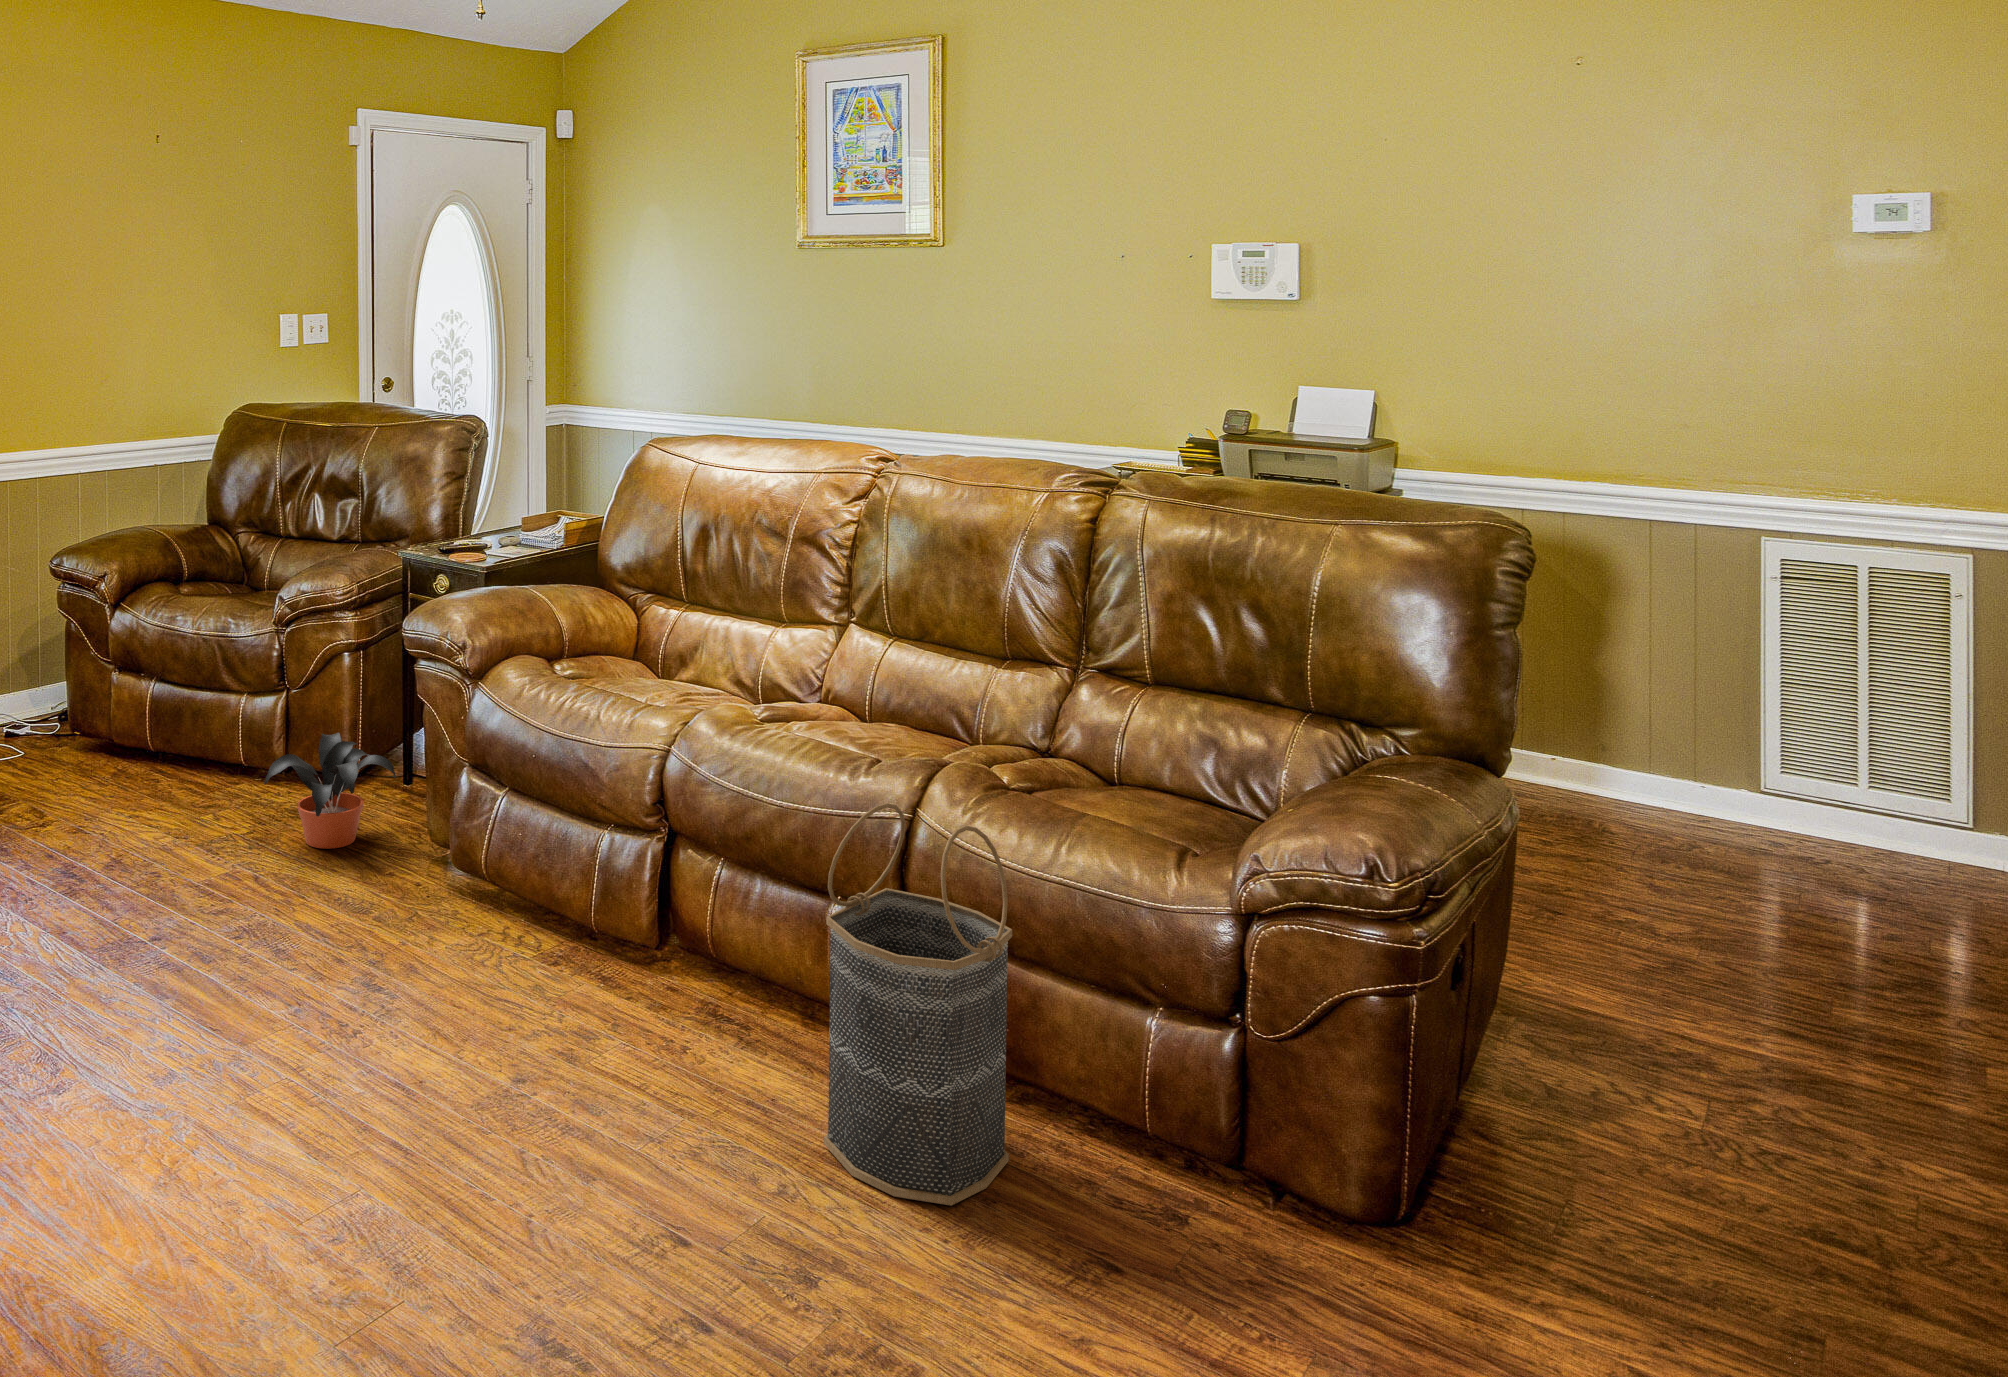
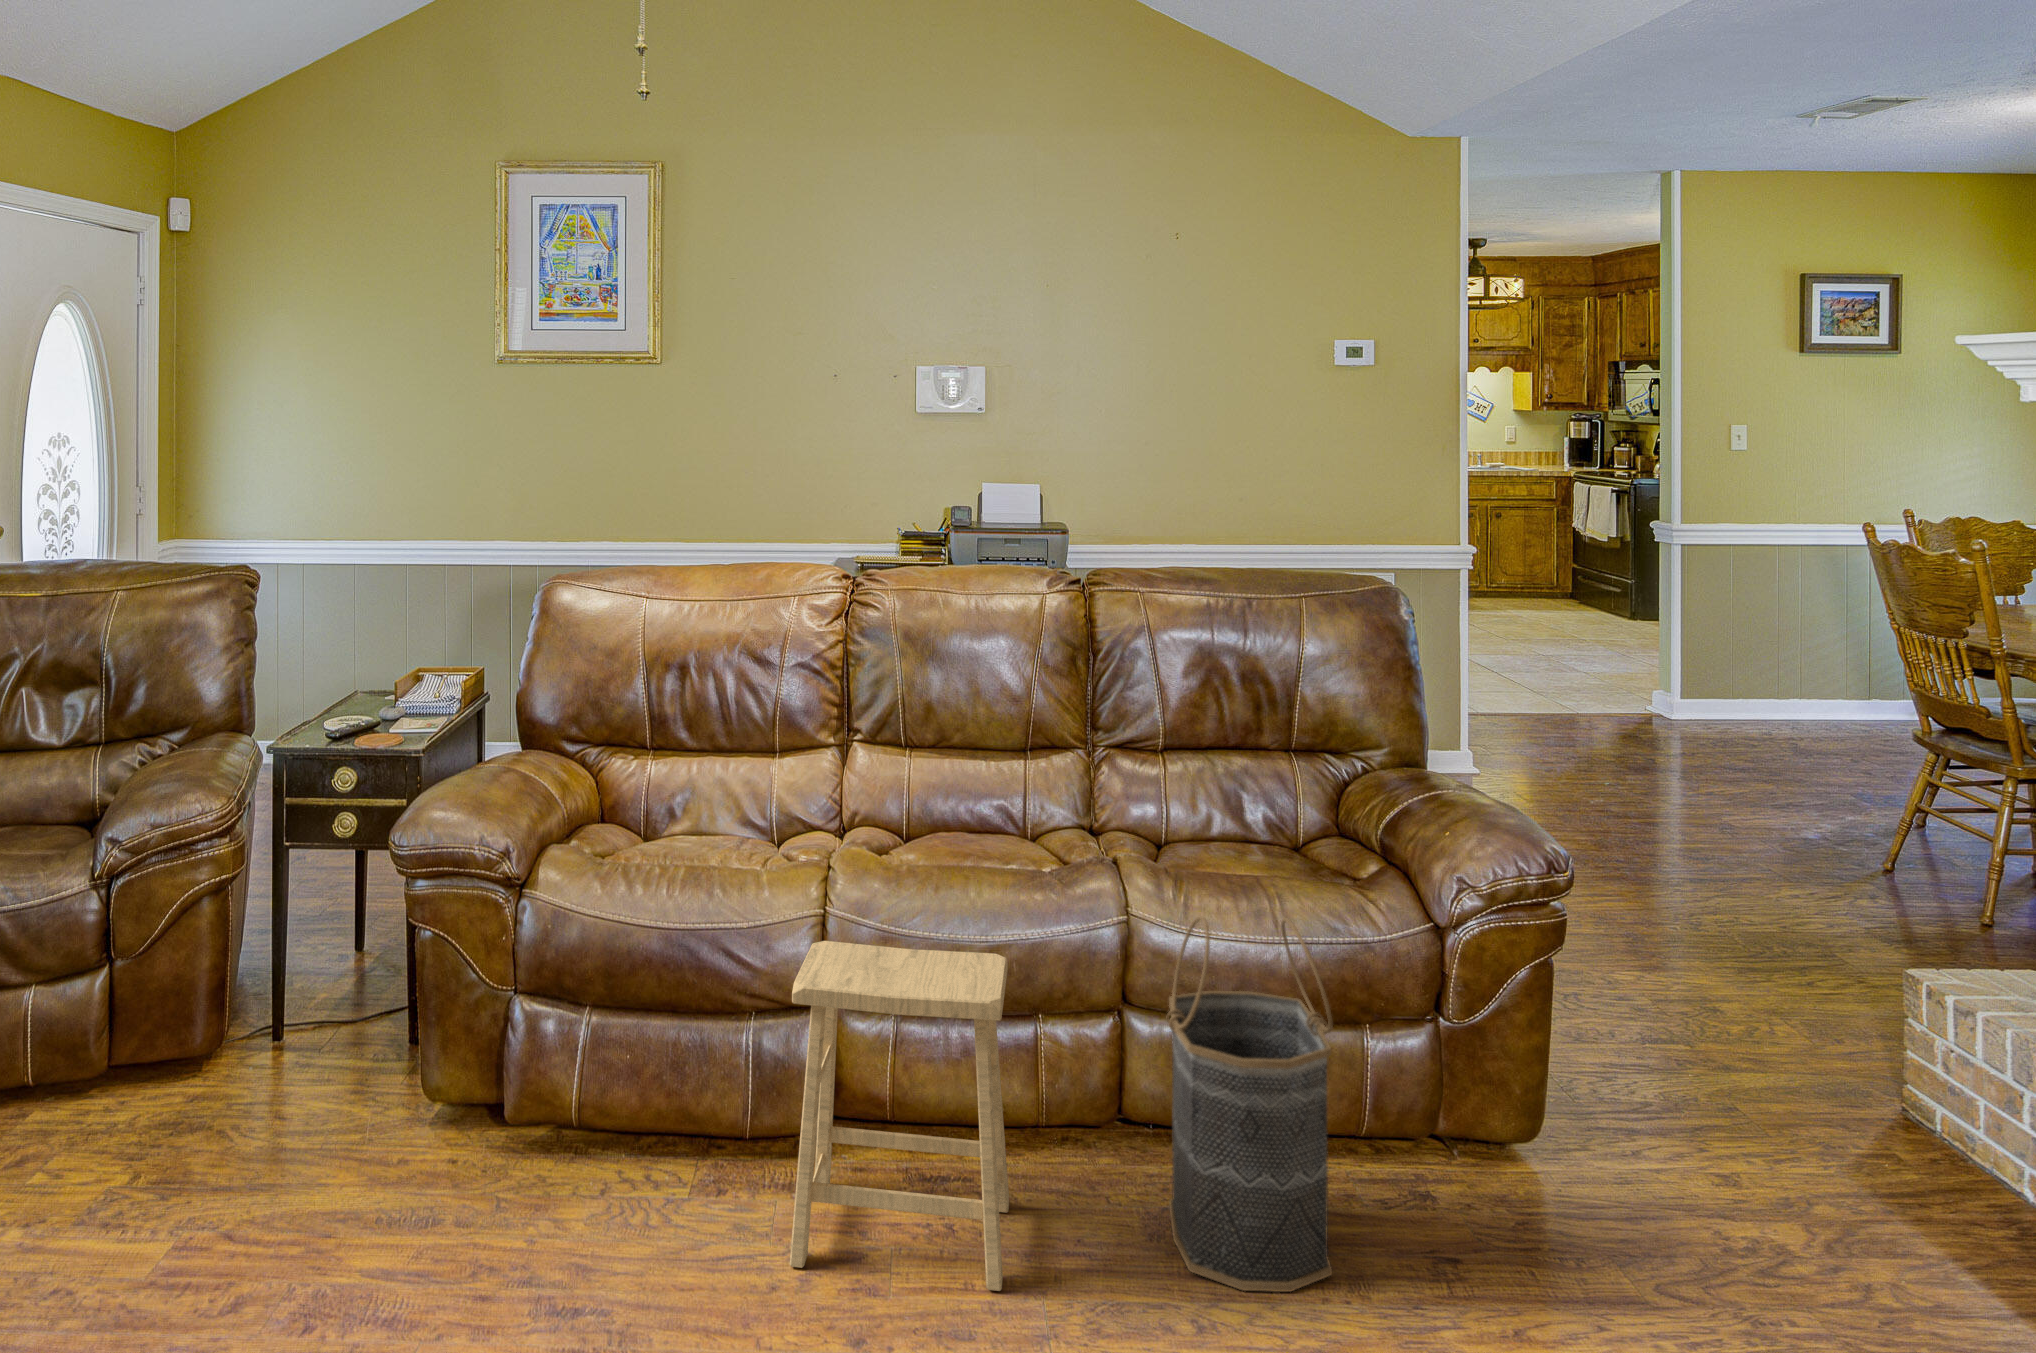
potted plant: present [264,732,396,849] -> none [169,1008,356,1177]
footstool: none [536,757,752,1086] -> present [790,941,1009,1291]

